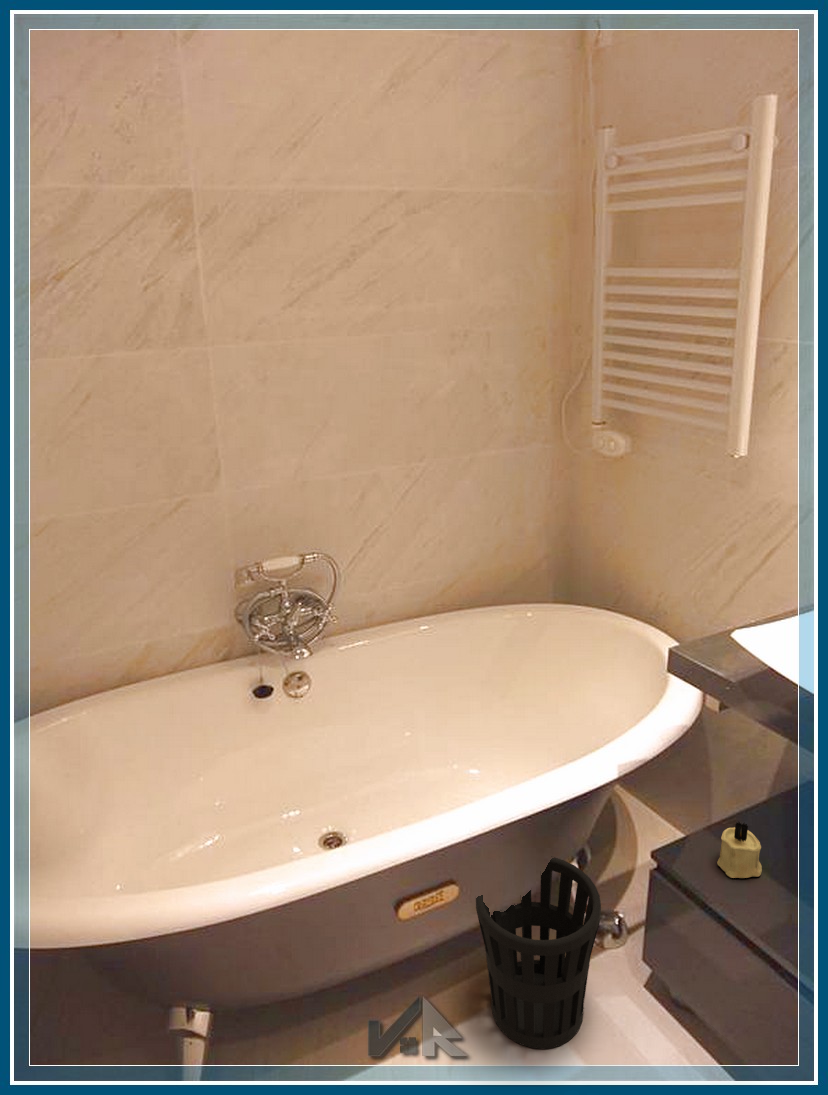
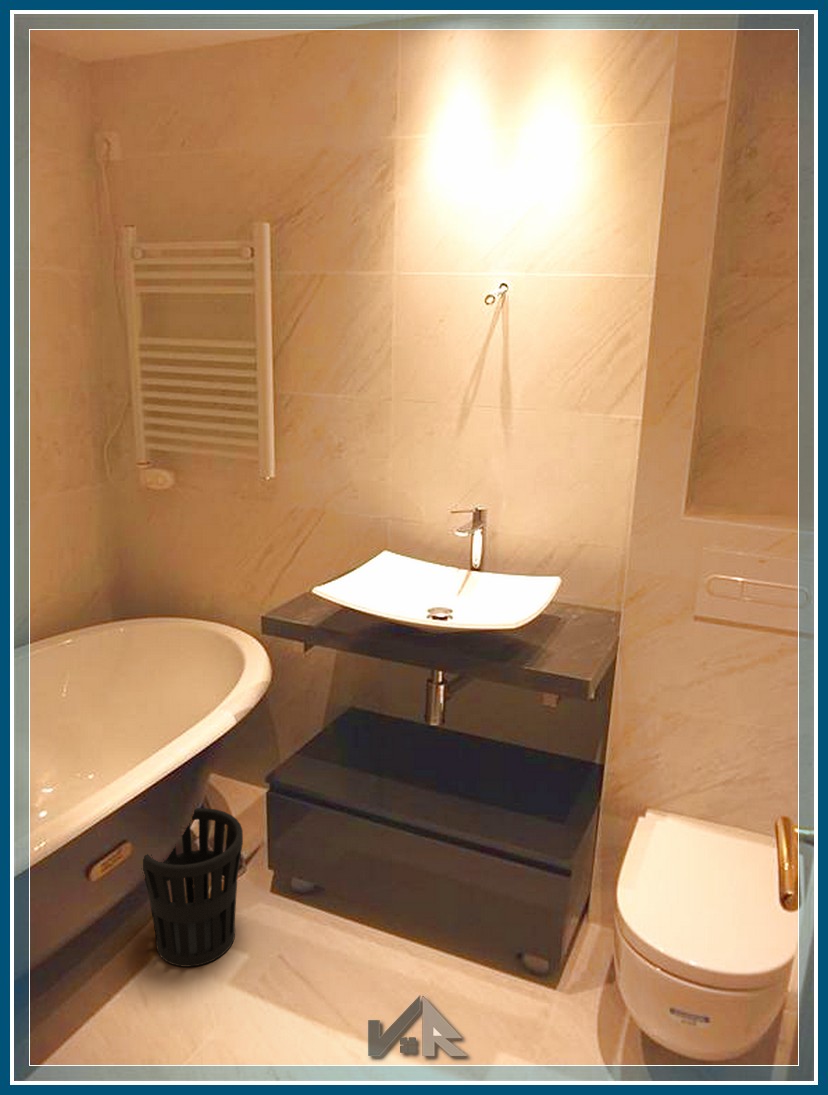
candle: present [717,822,762,878] -> none [313,730,342,773]

